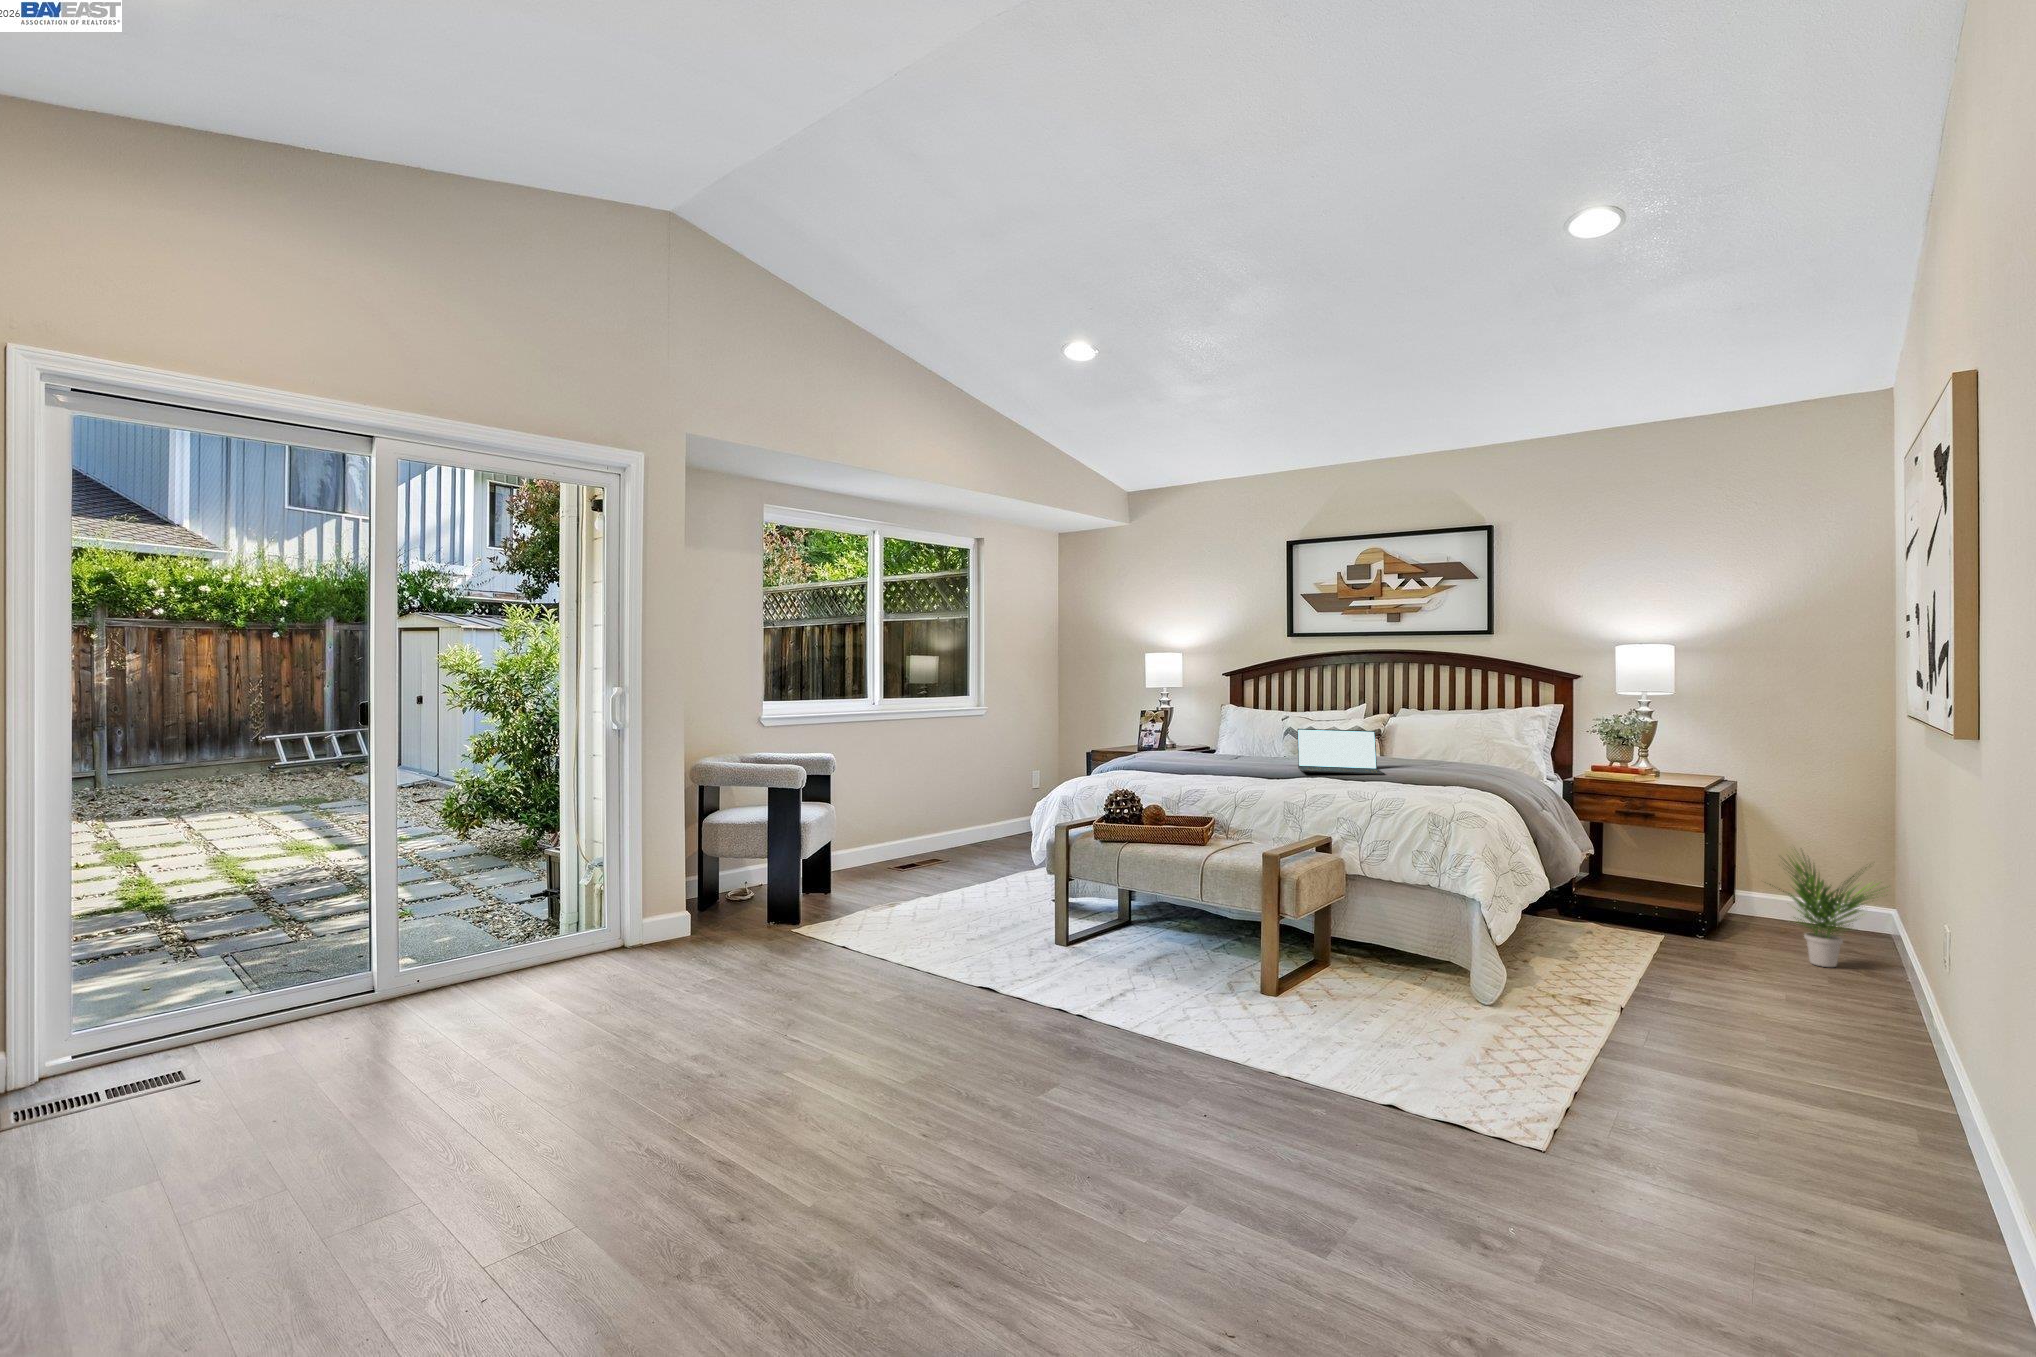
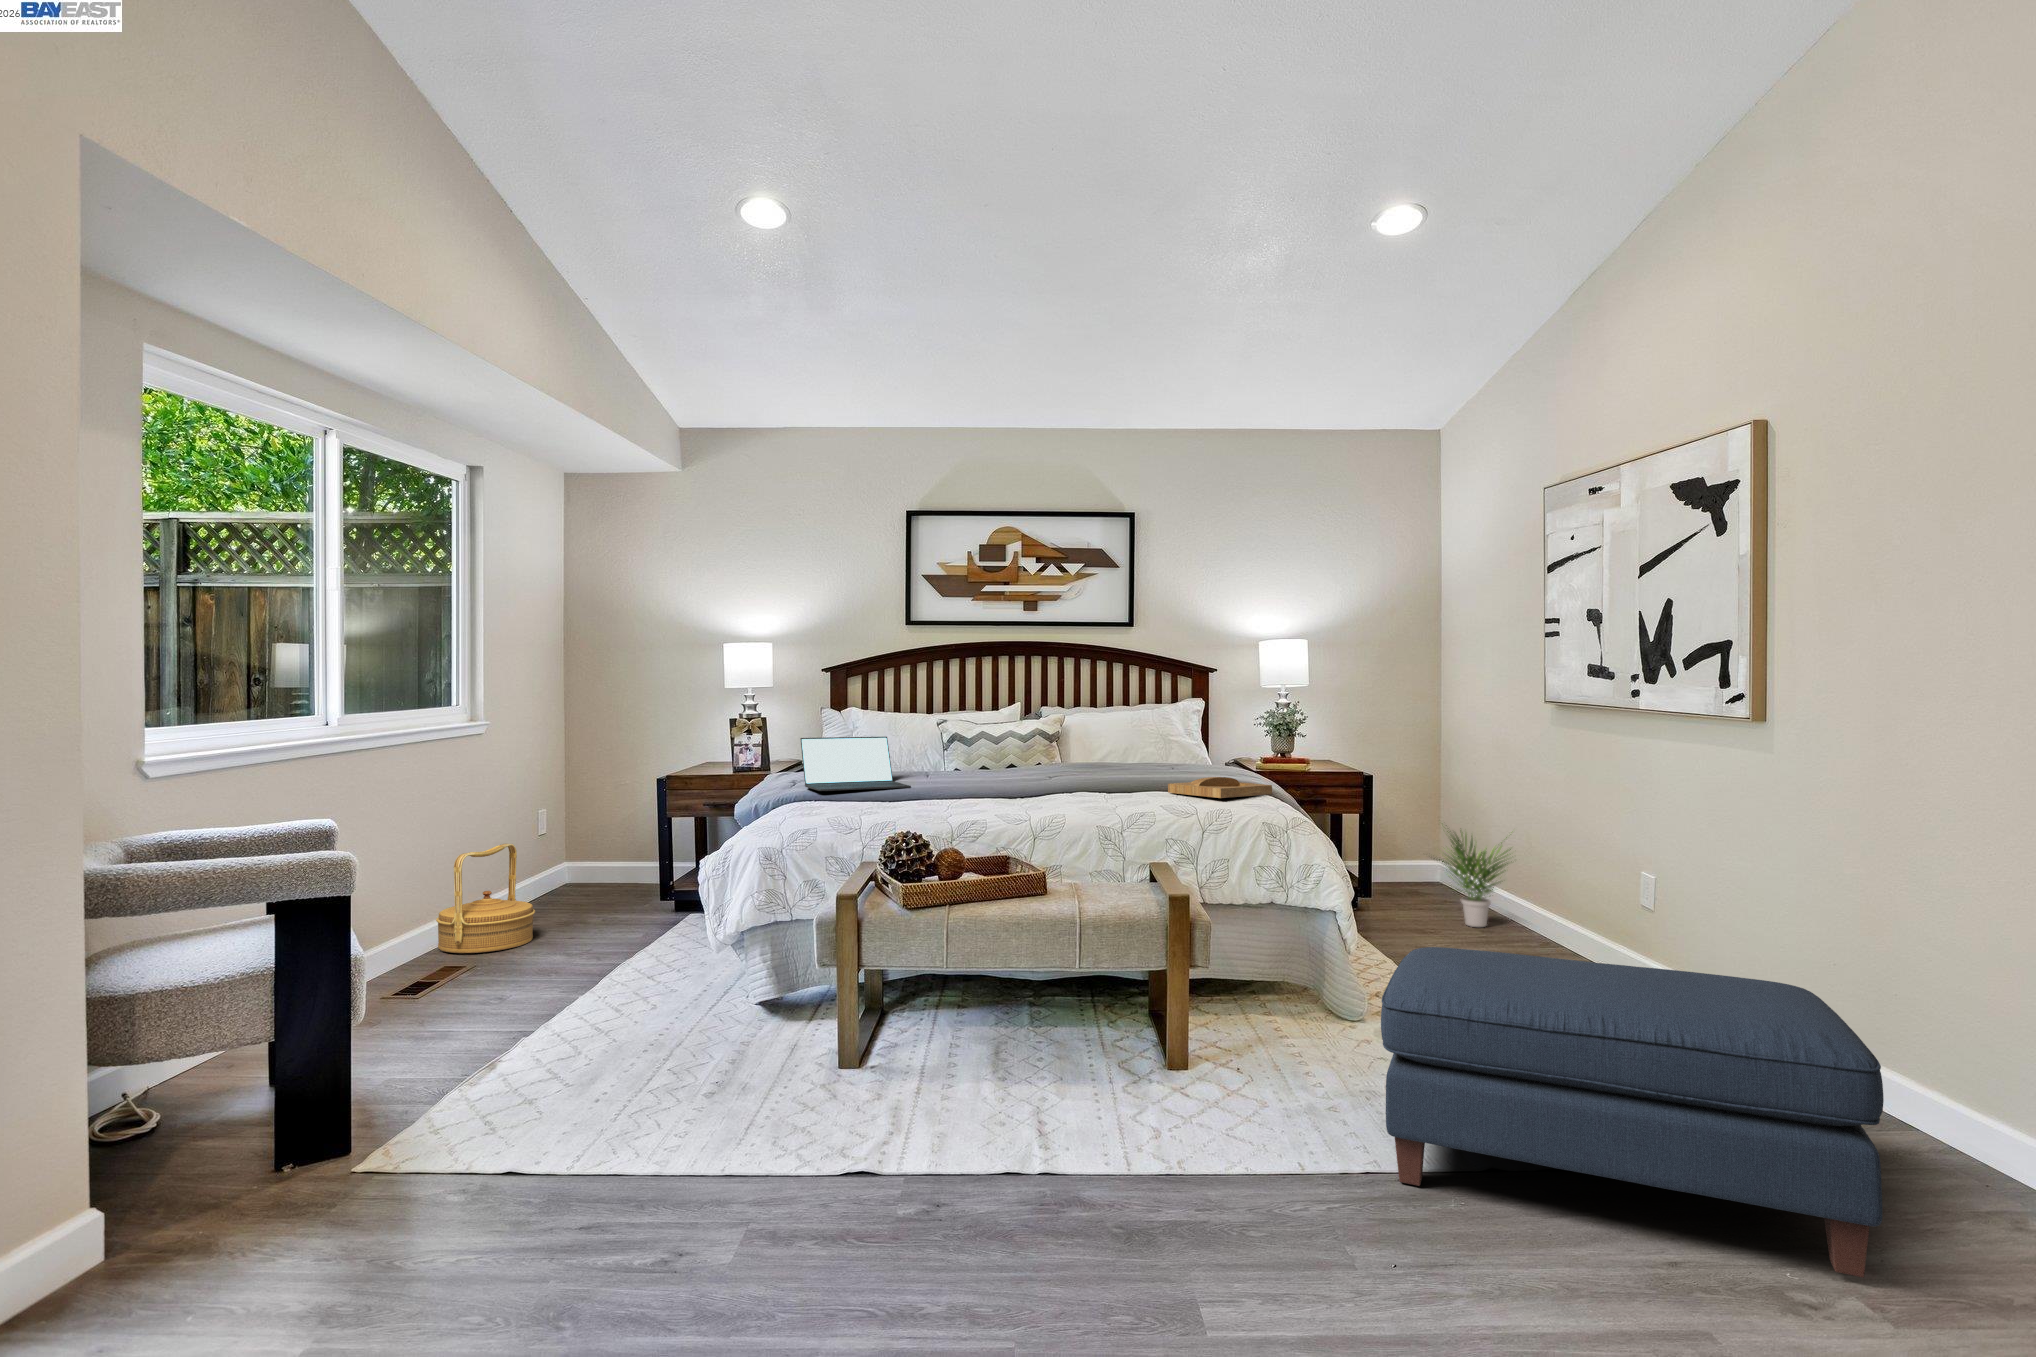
laptop: present [1297,729,1385,775] -> present [800,737,911,791]
tray: none [1371,774,1457,792] -> present [1168,777,1272,798]
woven basket: none [935,790,993,858] -> present [436,844,535,953]
ottoman: none [1333,920,1762,1206] -> present [1381,947,1884,1278]

